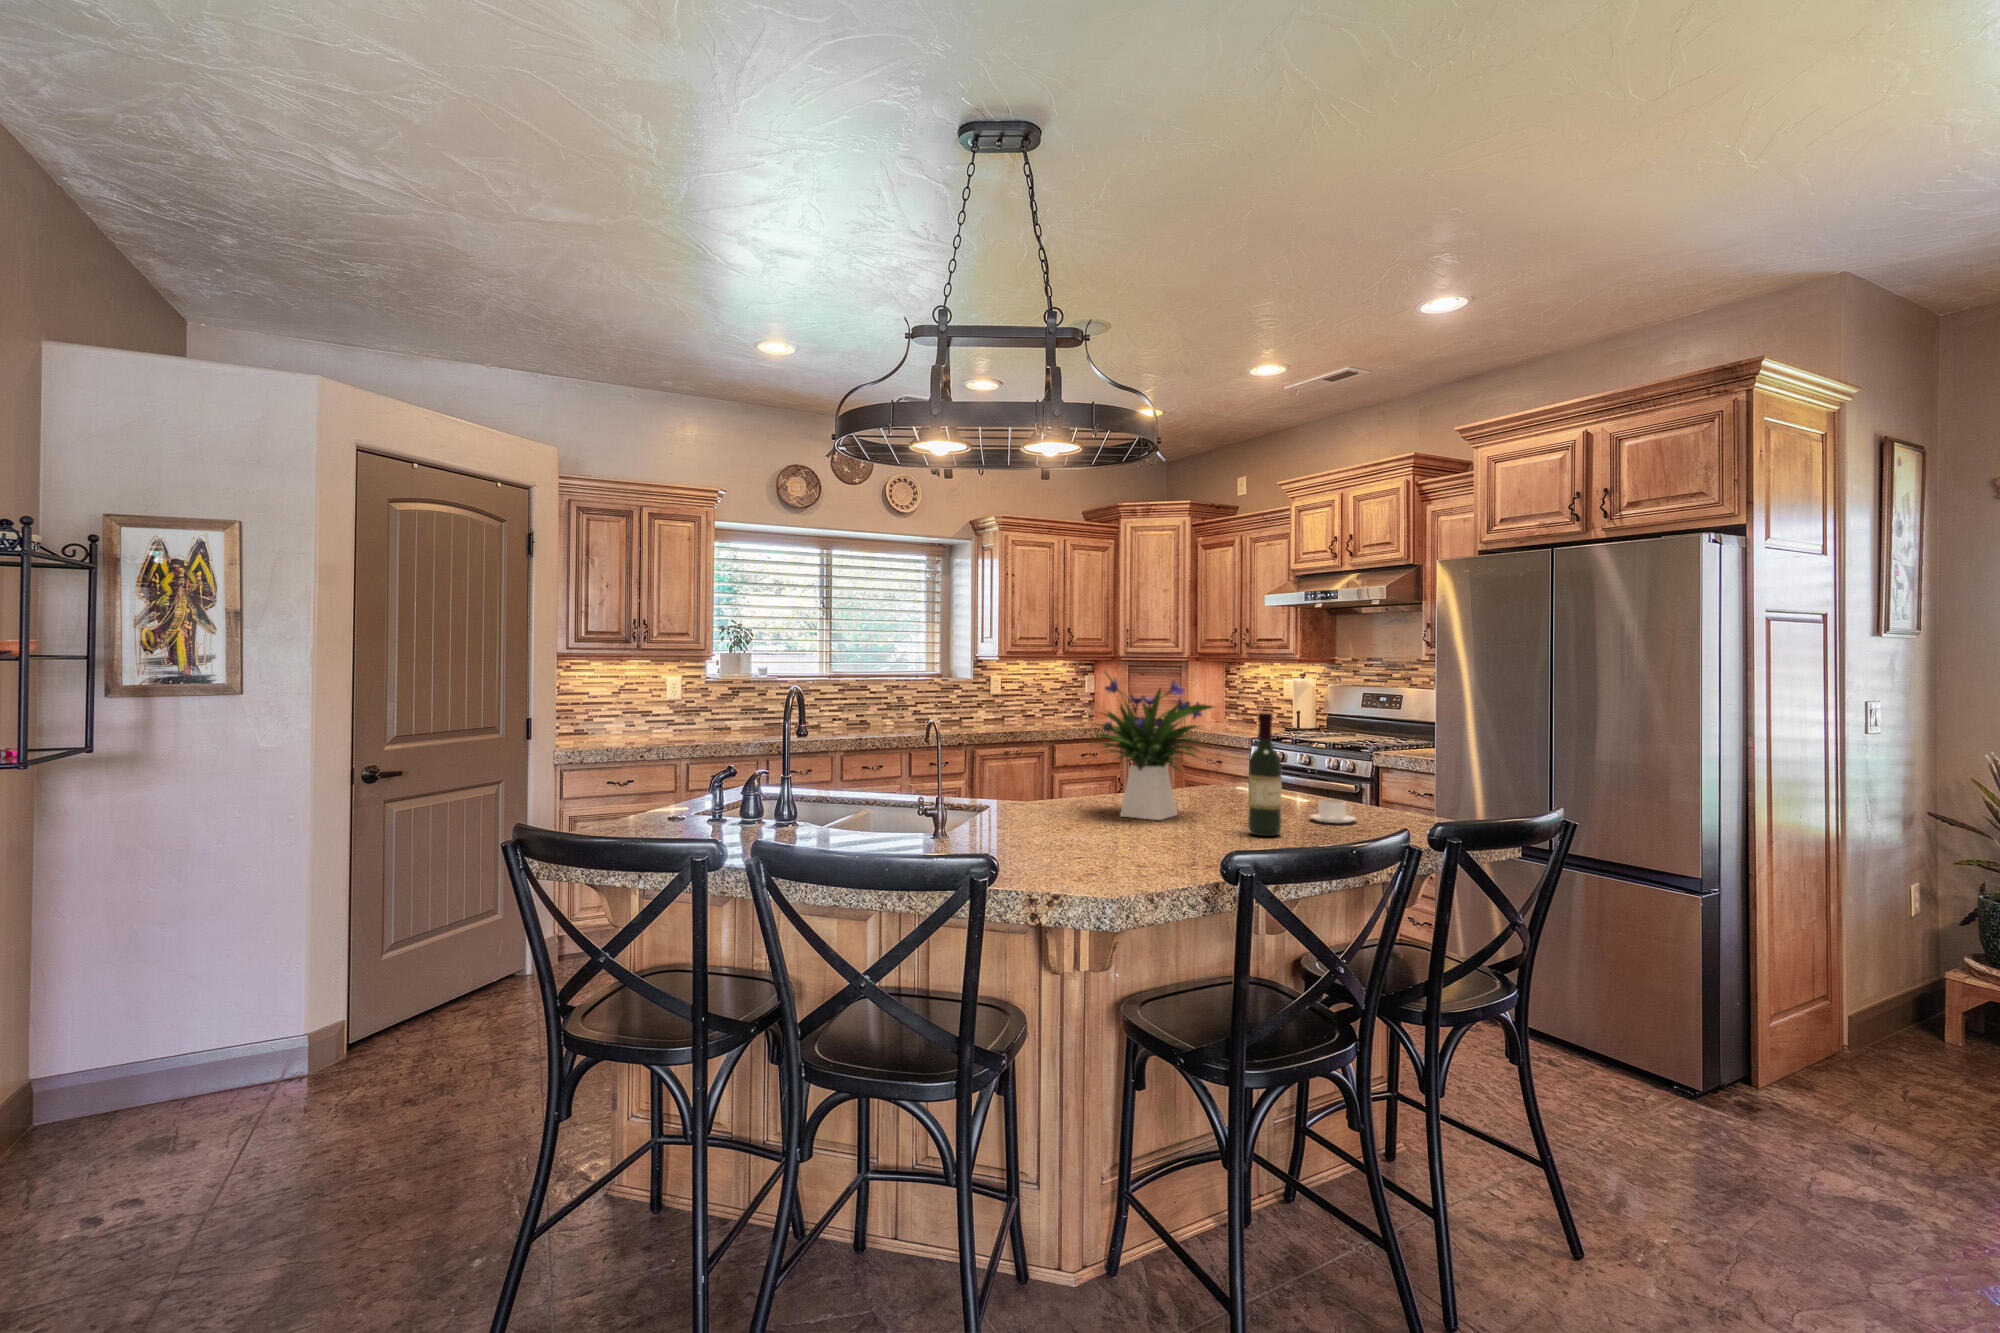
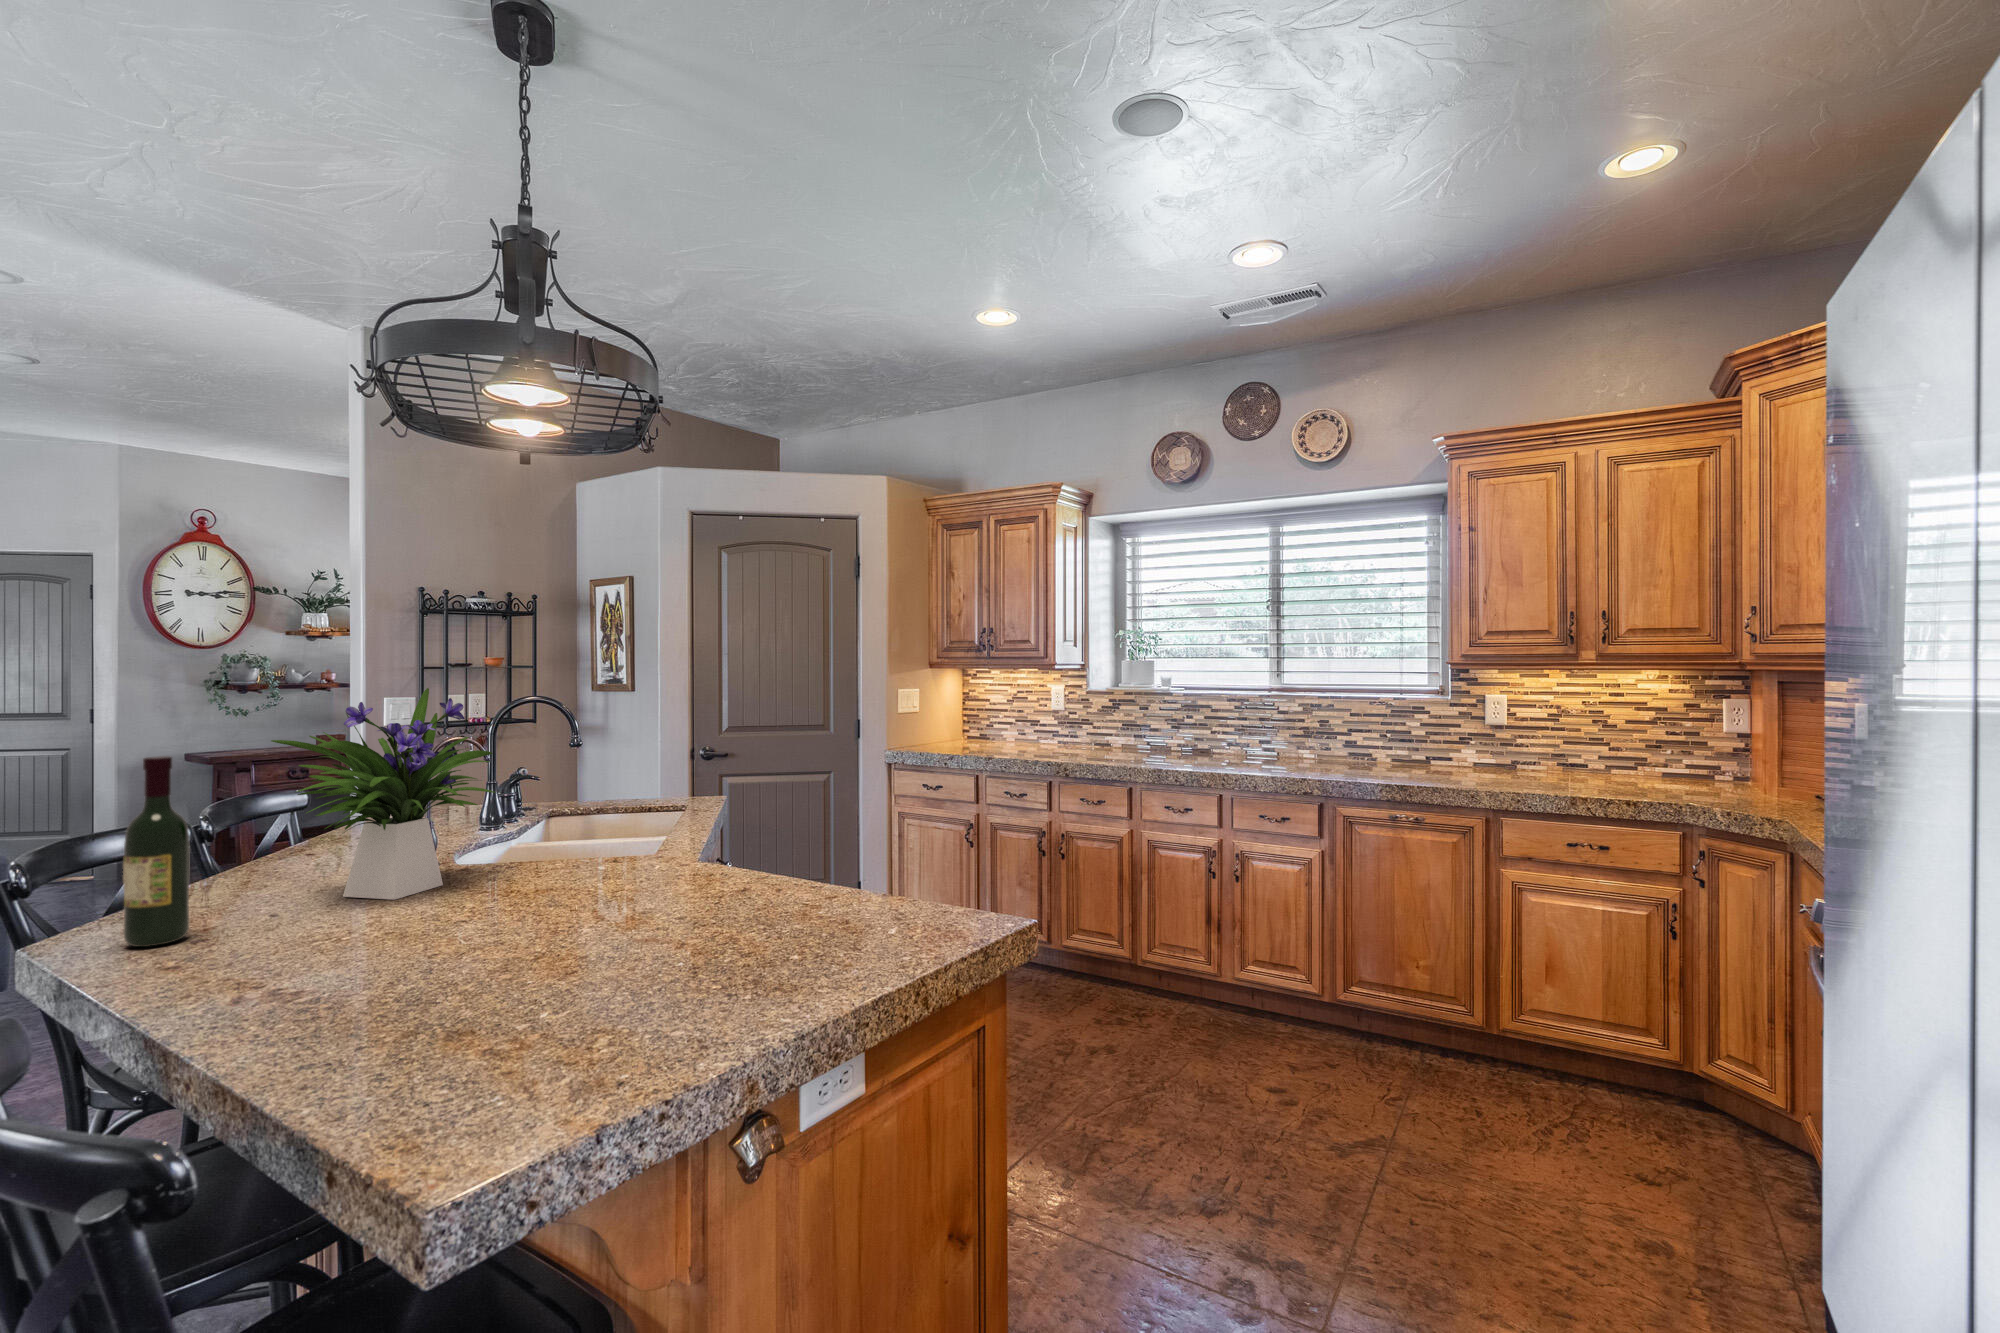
coffee cup: present [1311,800,1356,823] -> none [196,926,301,978]

